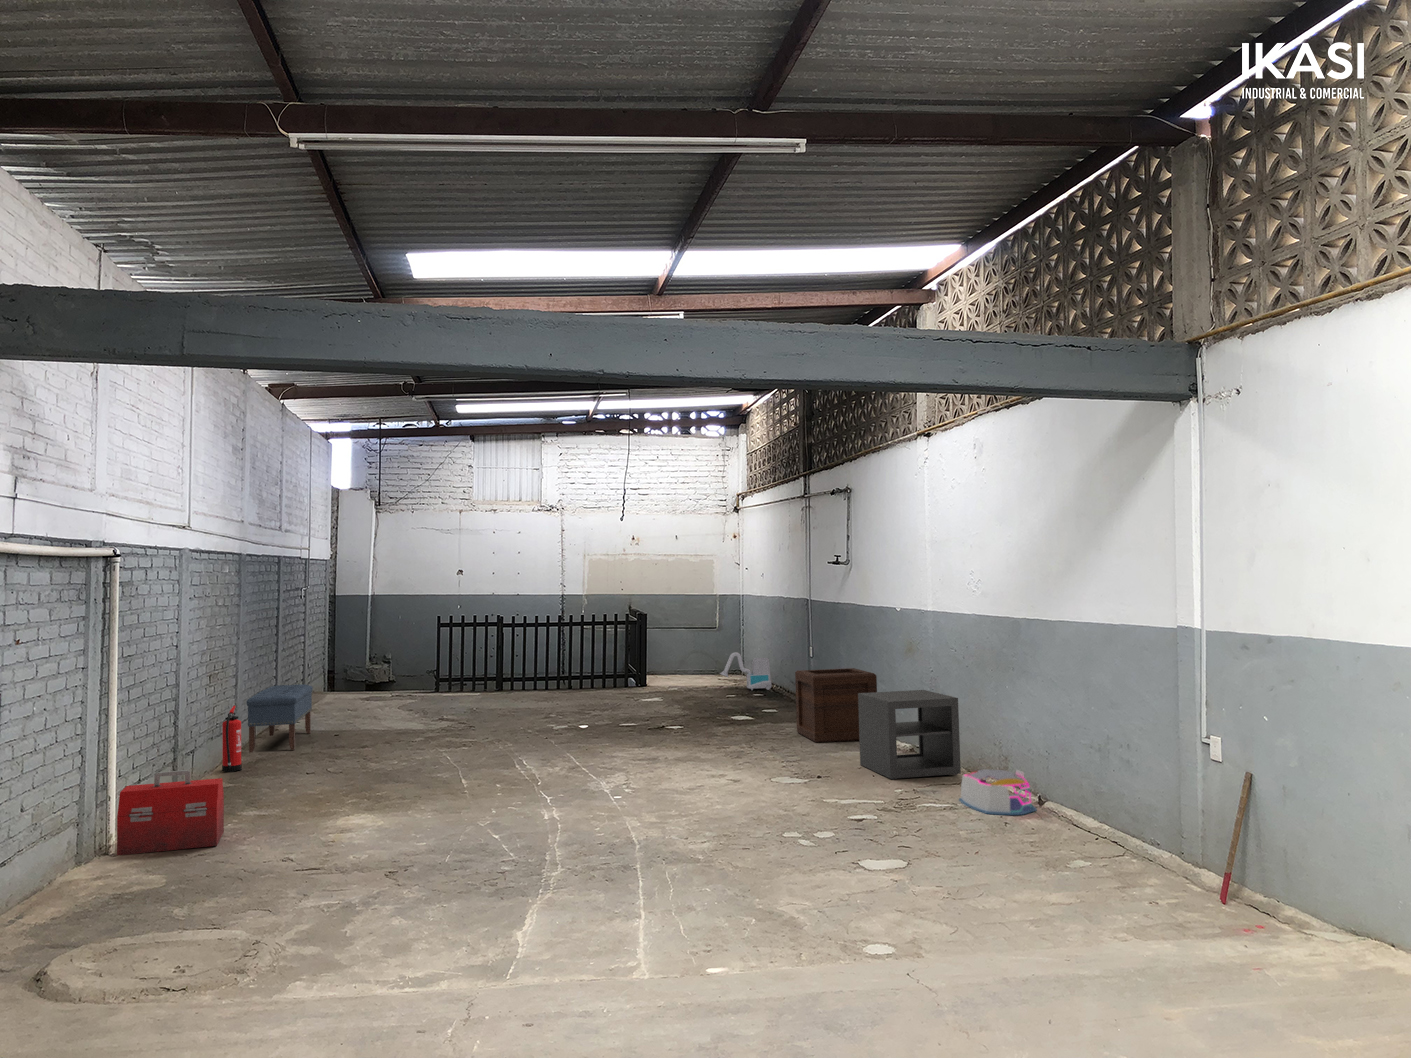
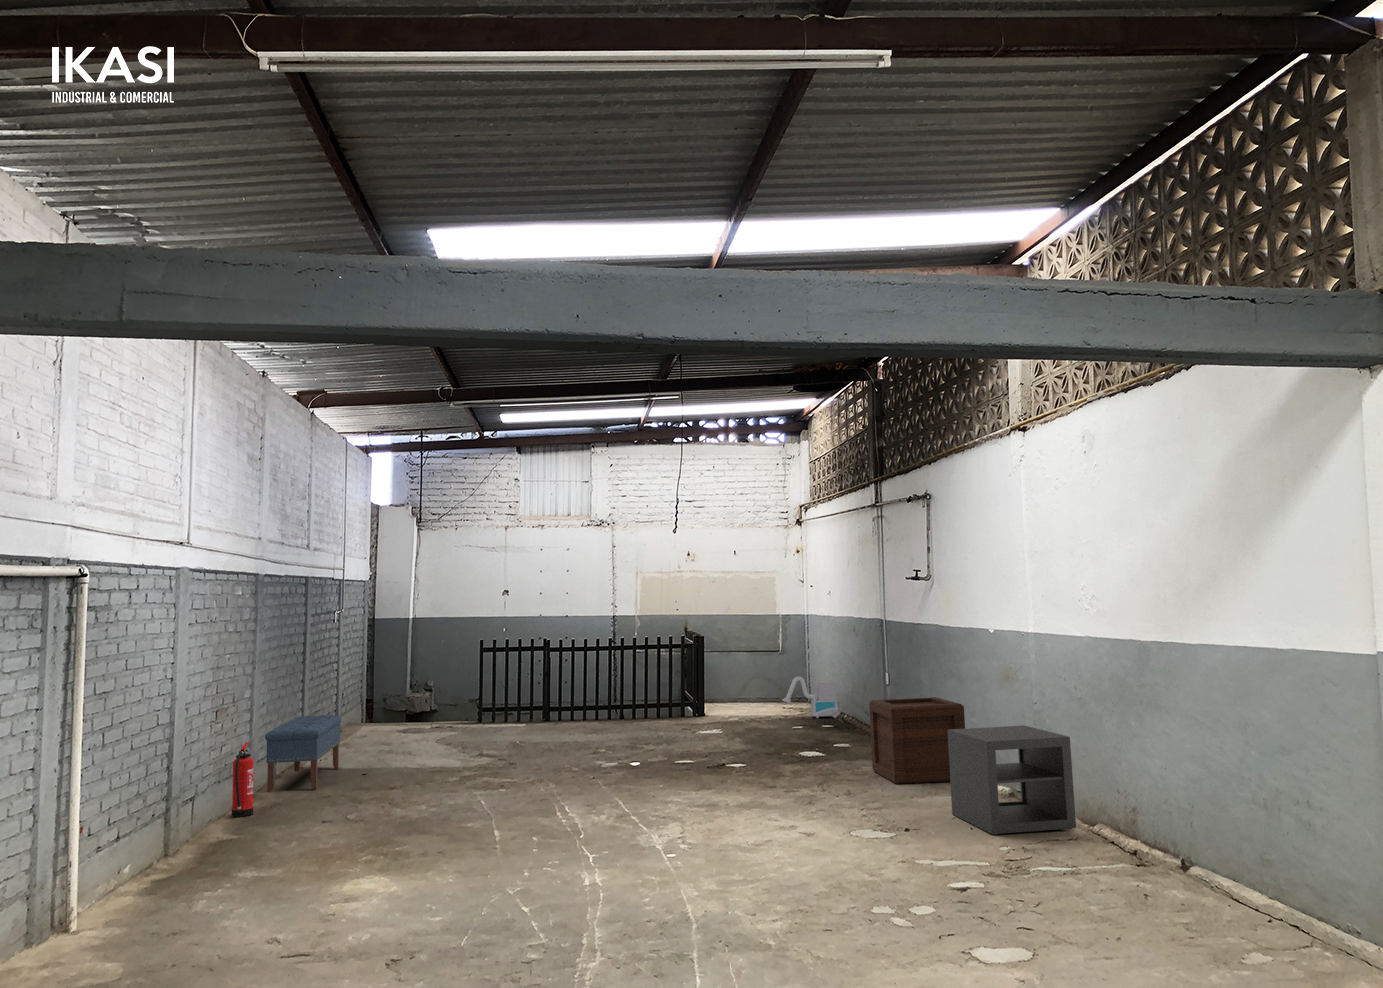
storage bin: present [959,769,1037,815] -> none [1082,828,1185,889]
toolbox: present [117,770,224,855] -> none [77,827,209,932]

